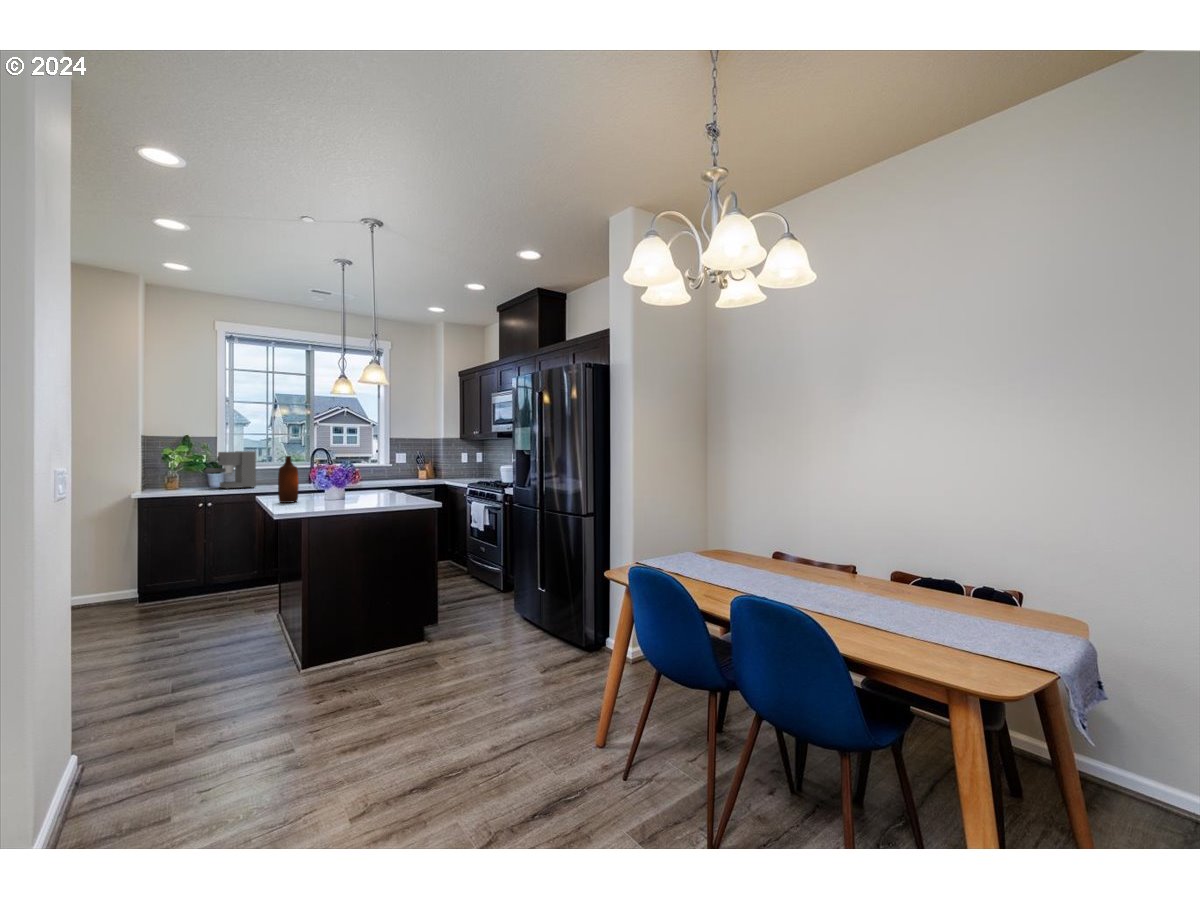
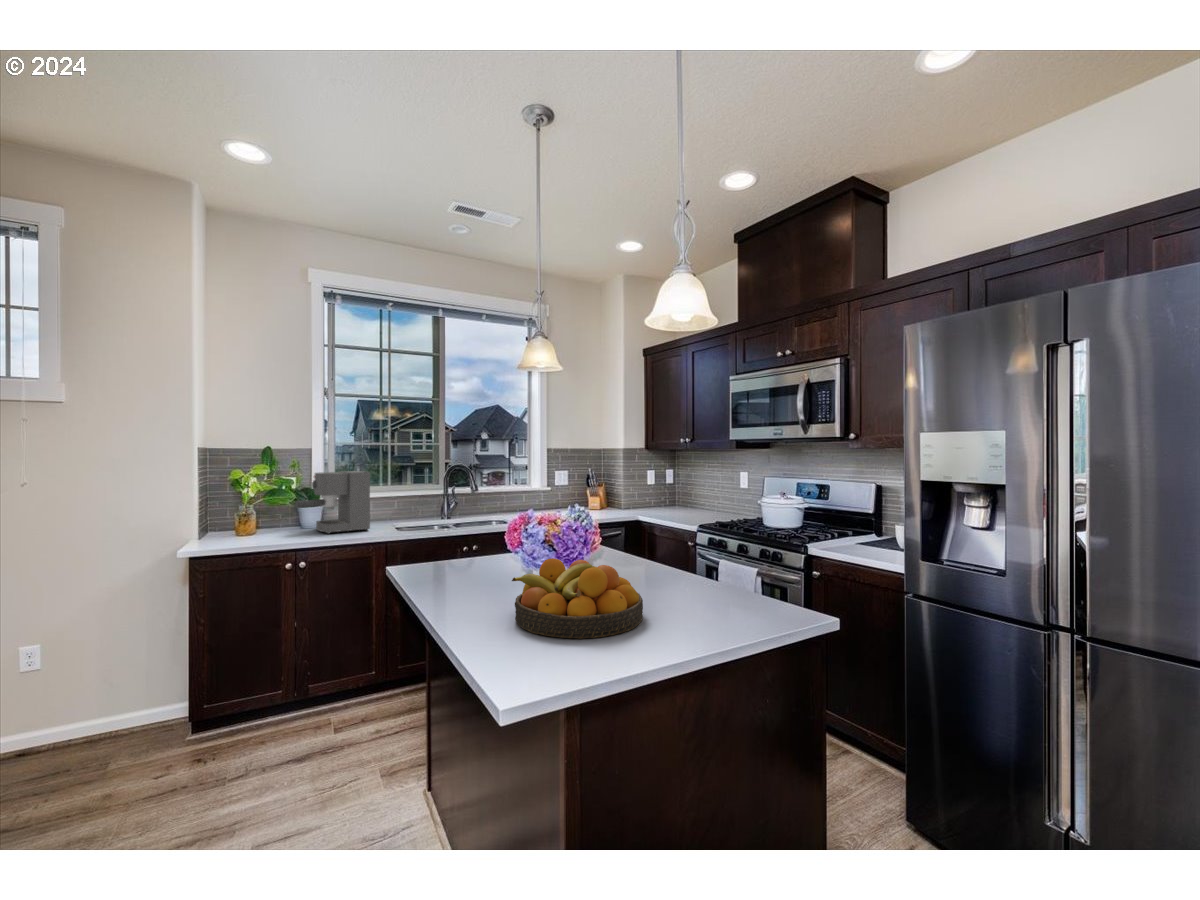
bottle: present [278,456,299,503] -> none [447,495,486,599]
fruit bowl: none [300,481,360,508] -> present [512,558,643,639]

